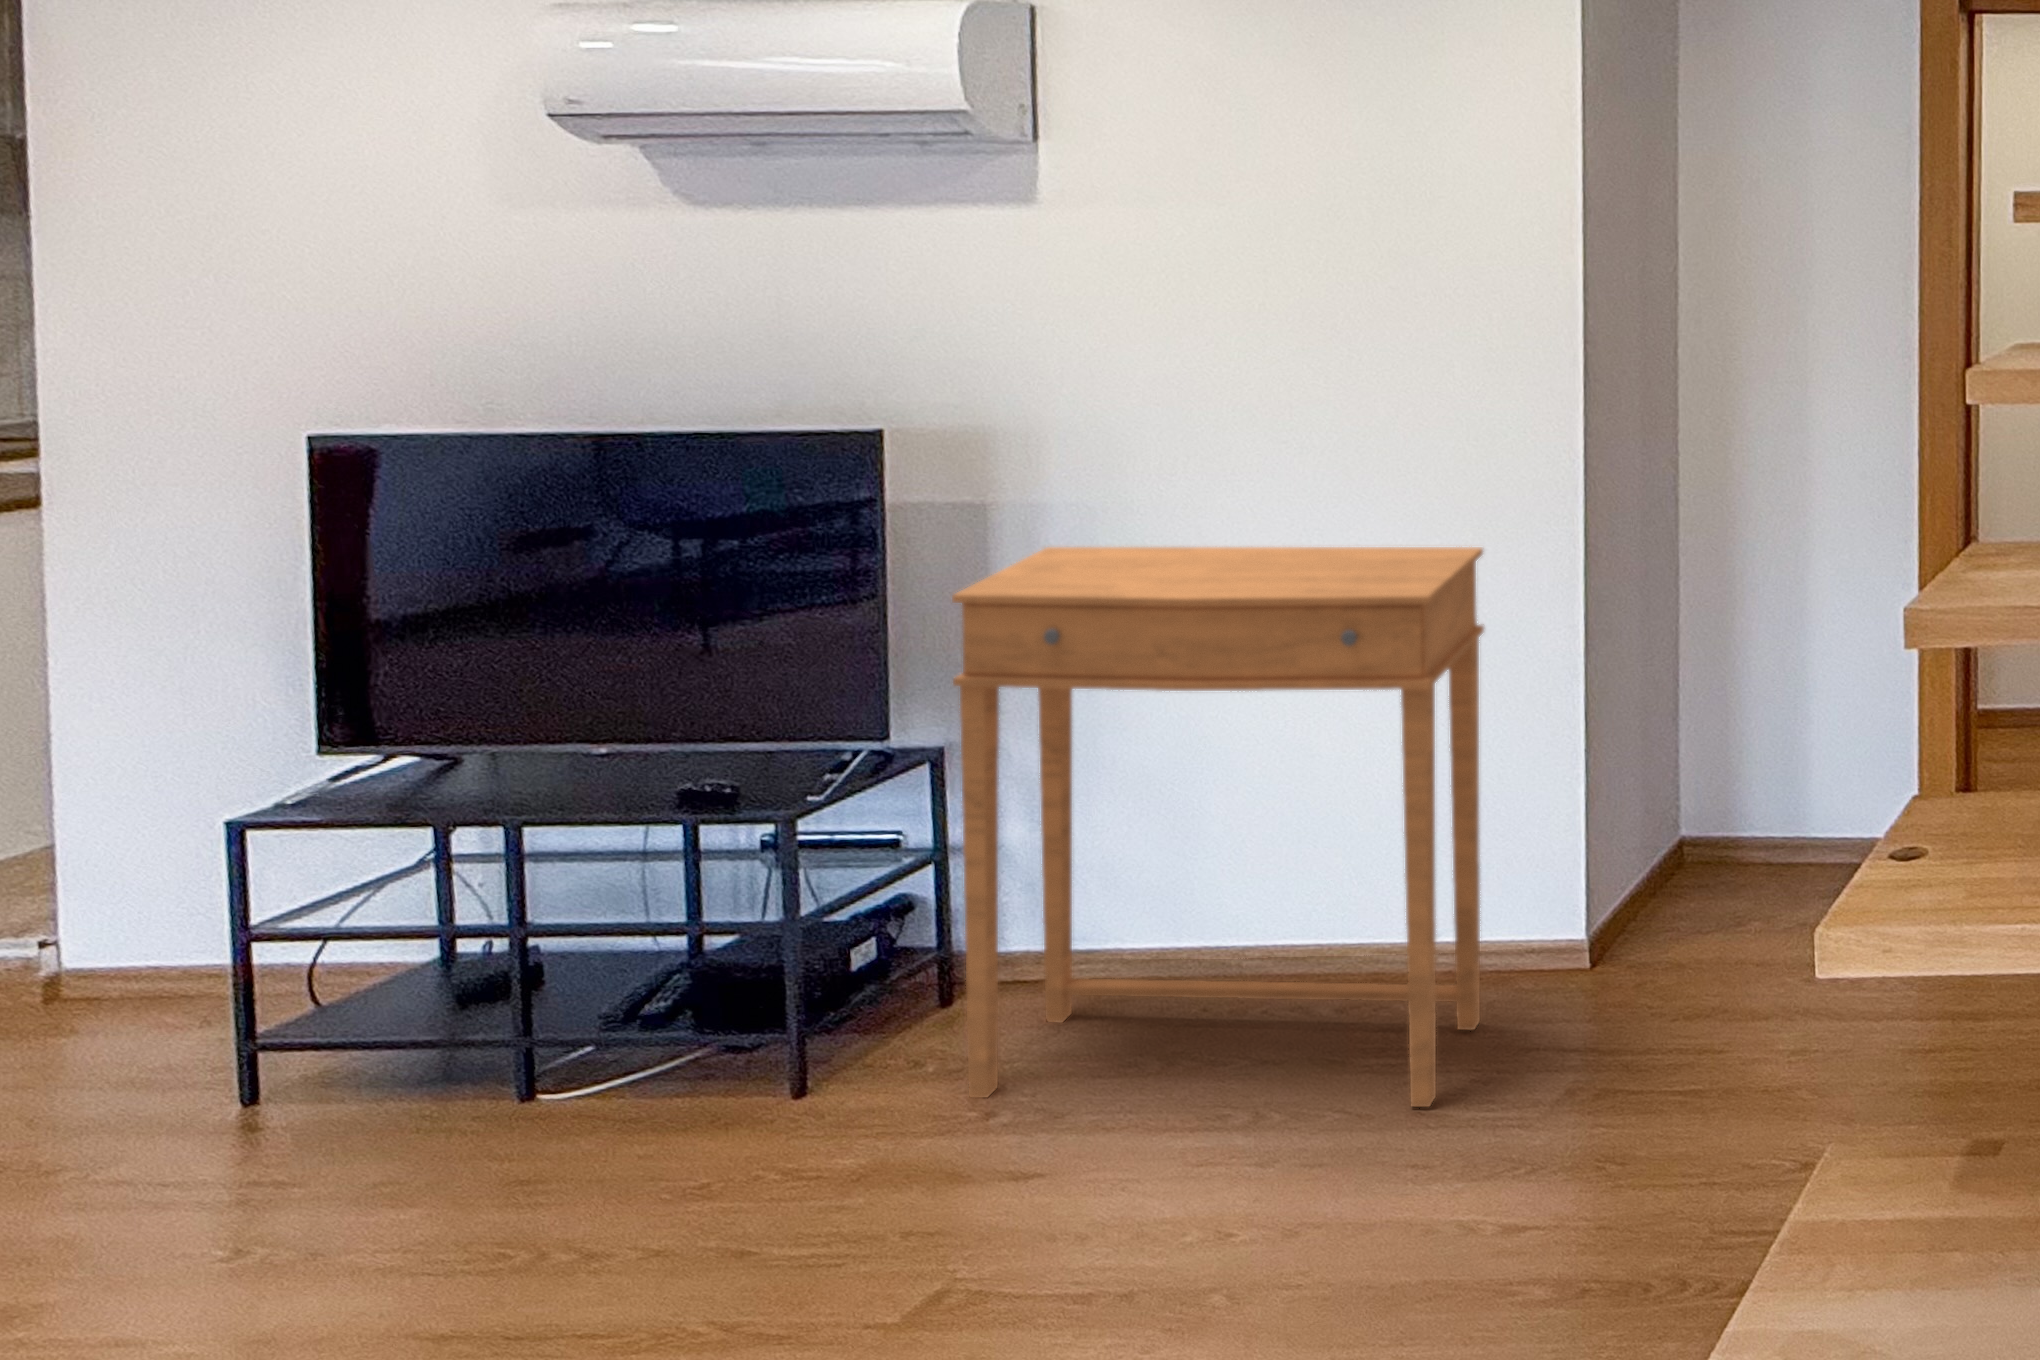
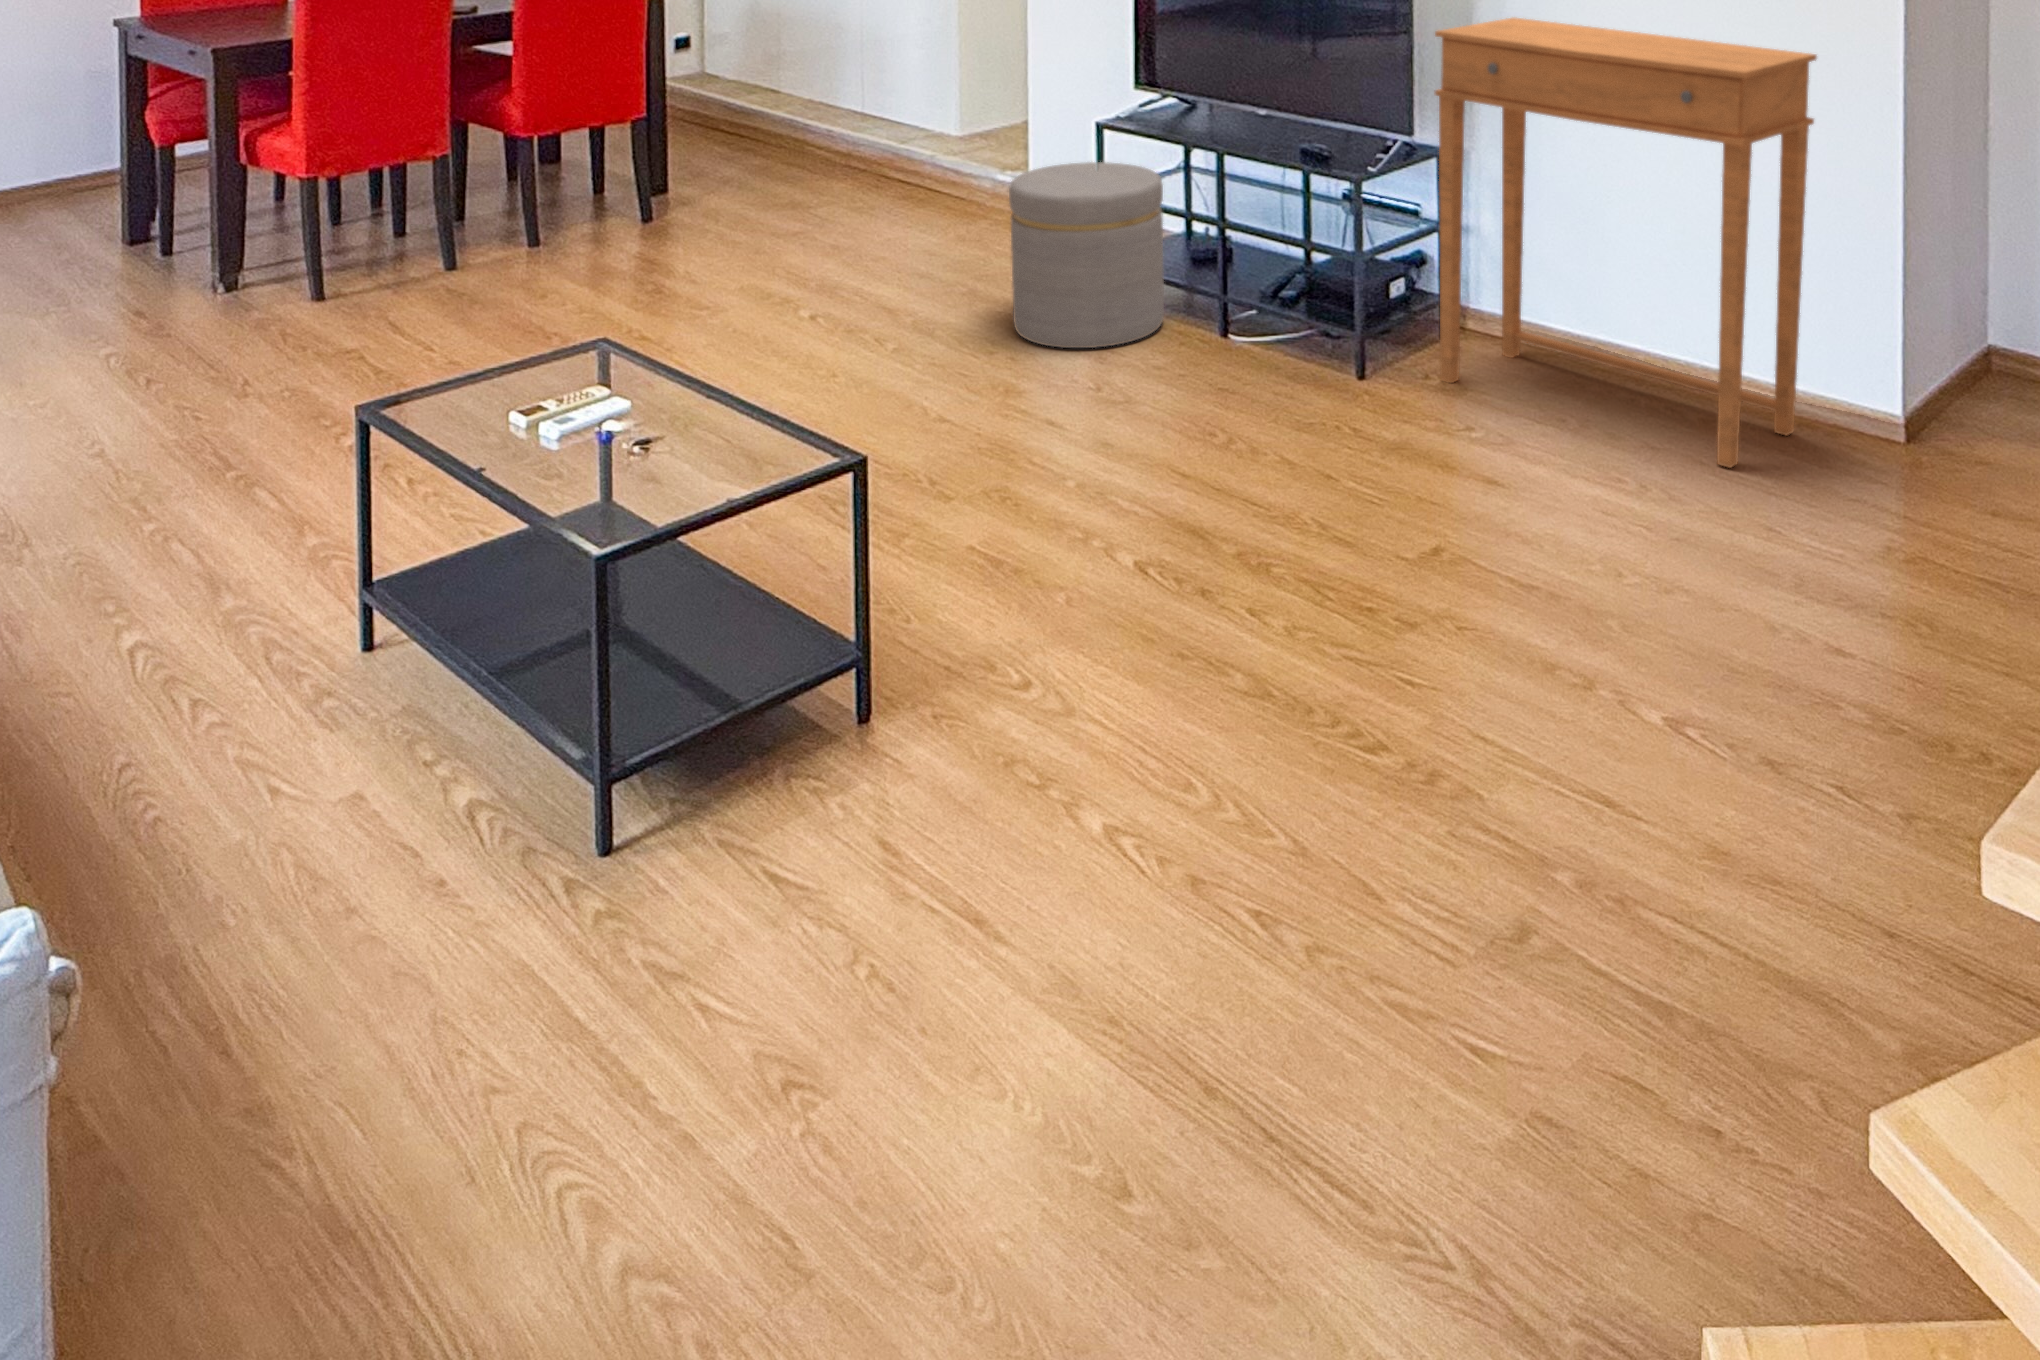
ottoman: none [95,886,433,1272] -> present [1009,162,1164,348]

